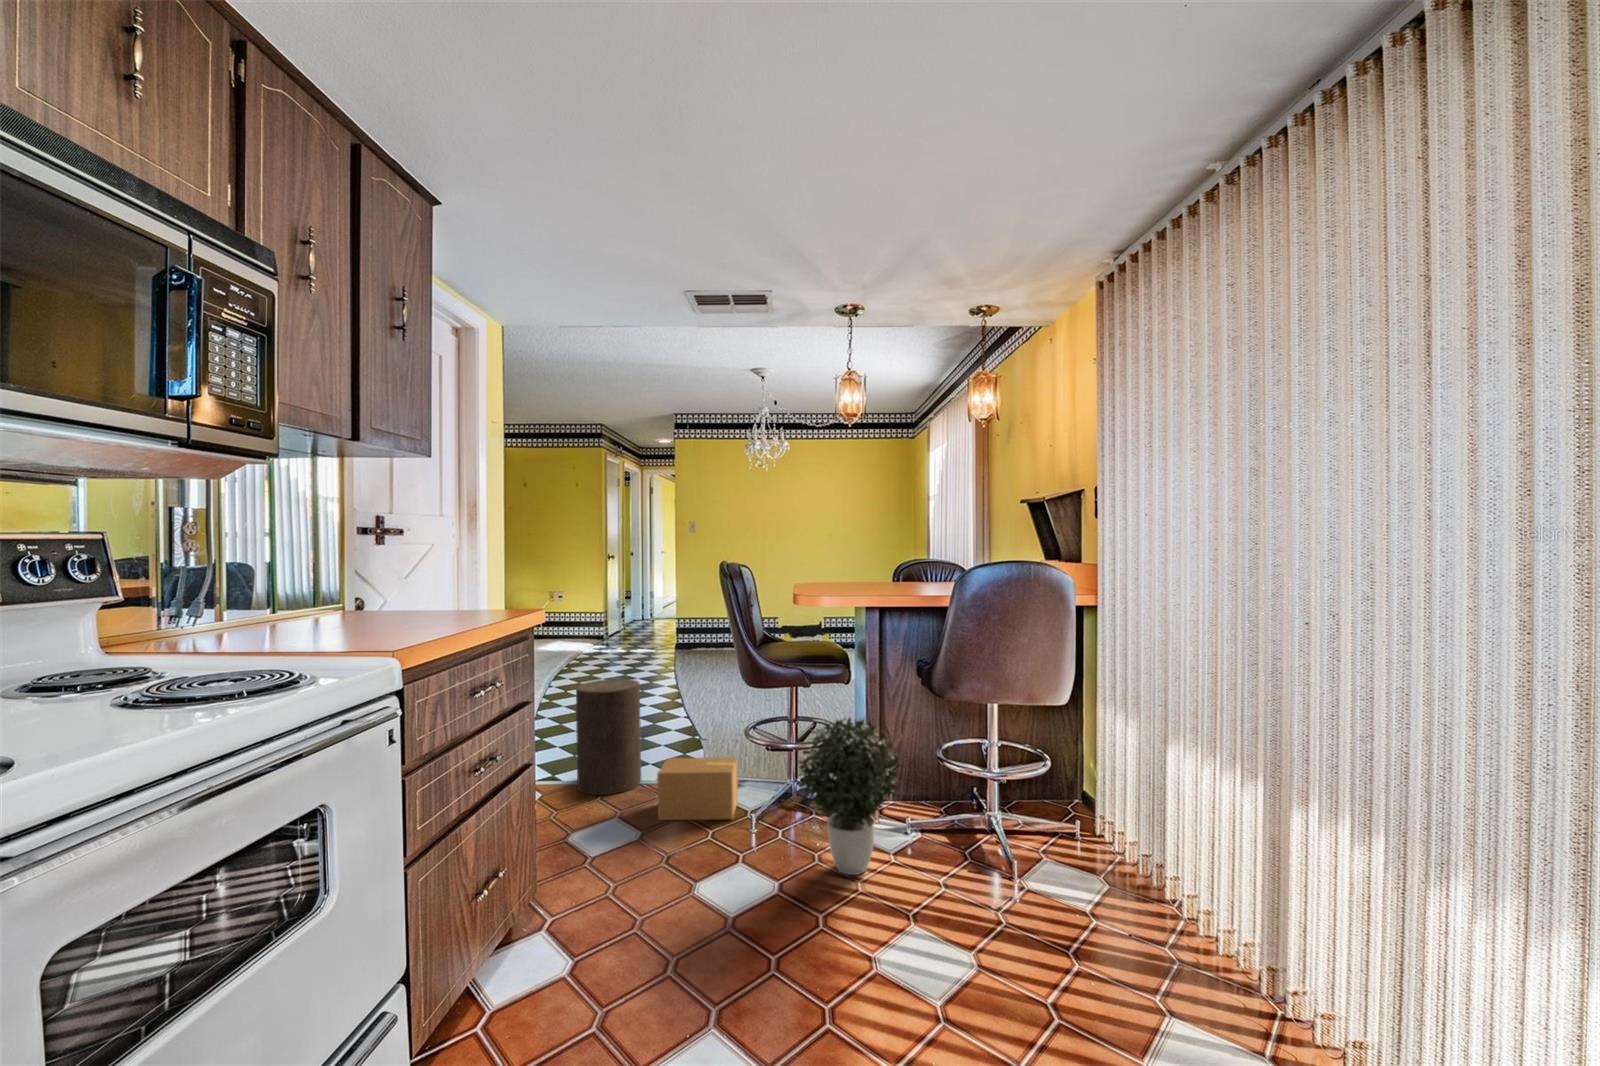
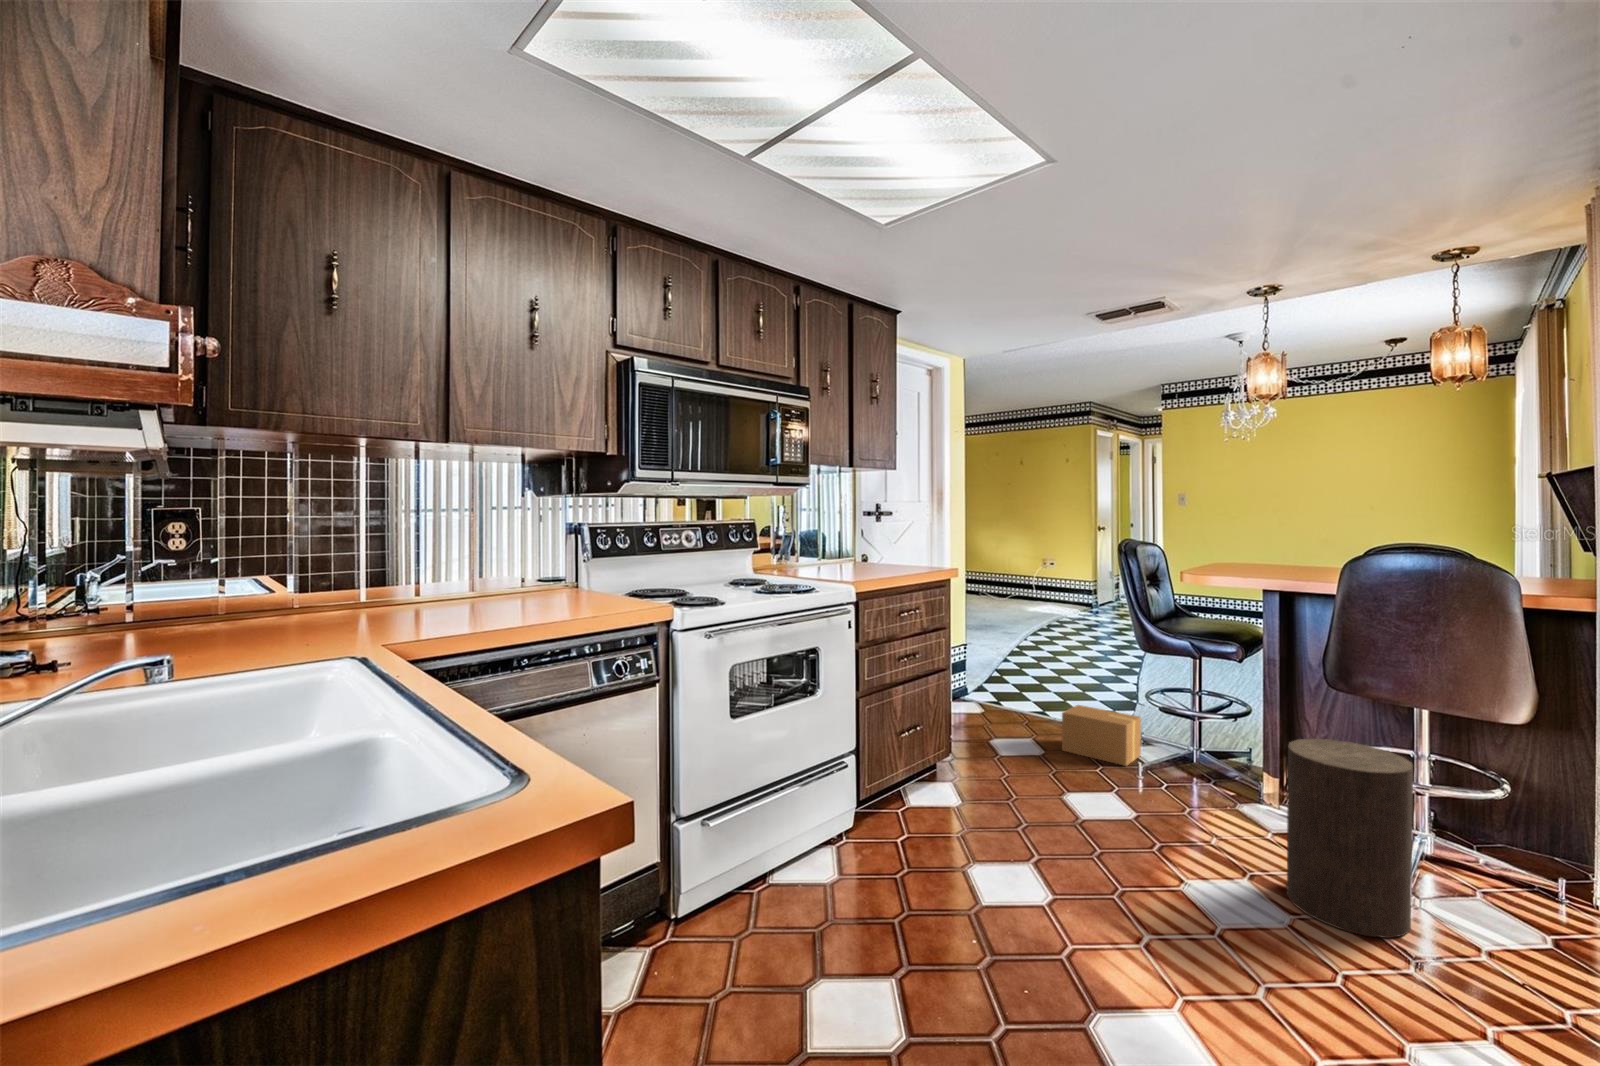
stool: present [576,679,641,795] -> present [1287,739,1413,938]
potted plant: present [798,718,901,875] -> none [1163,690,1279,834]

